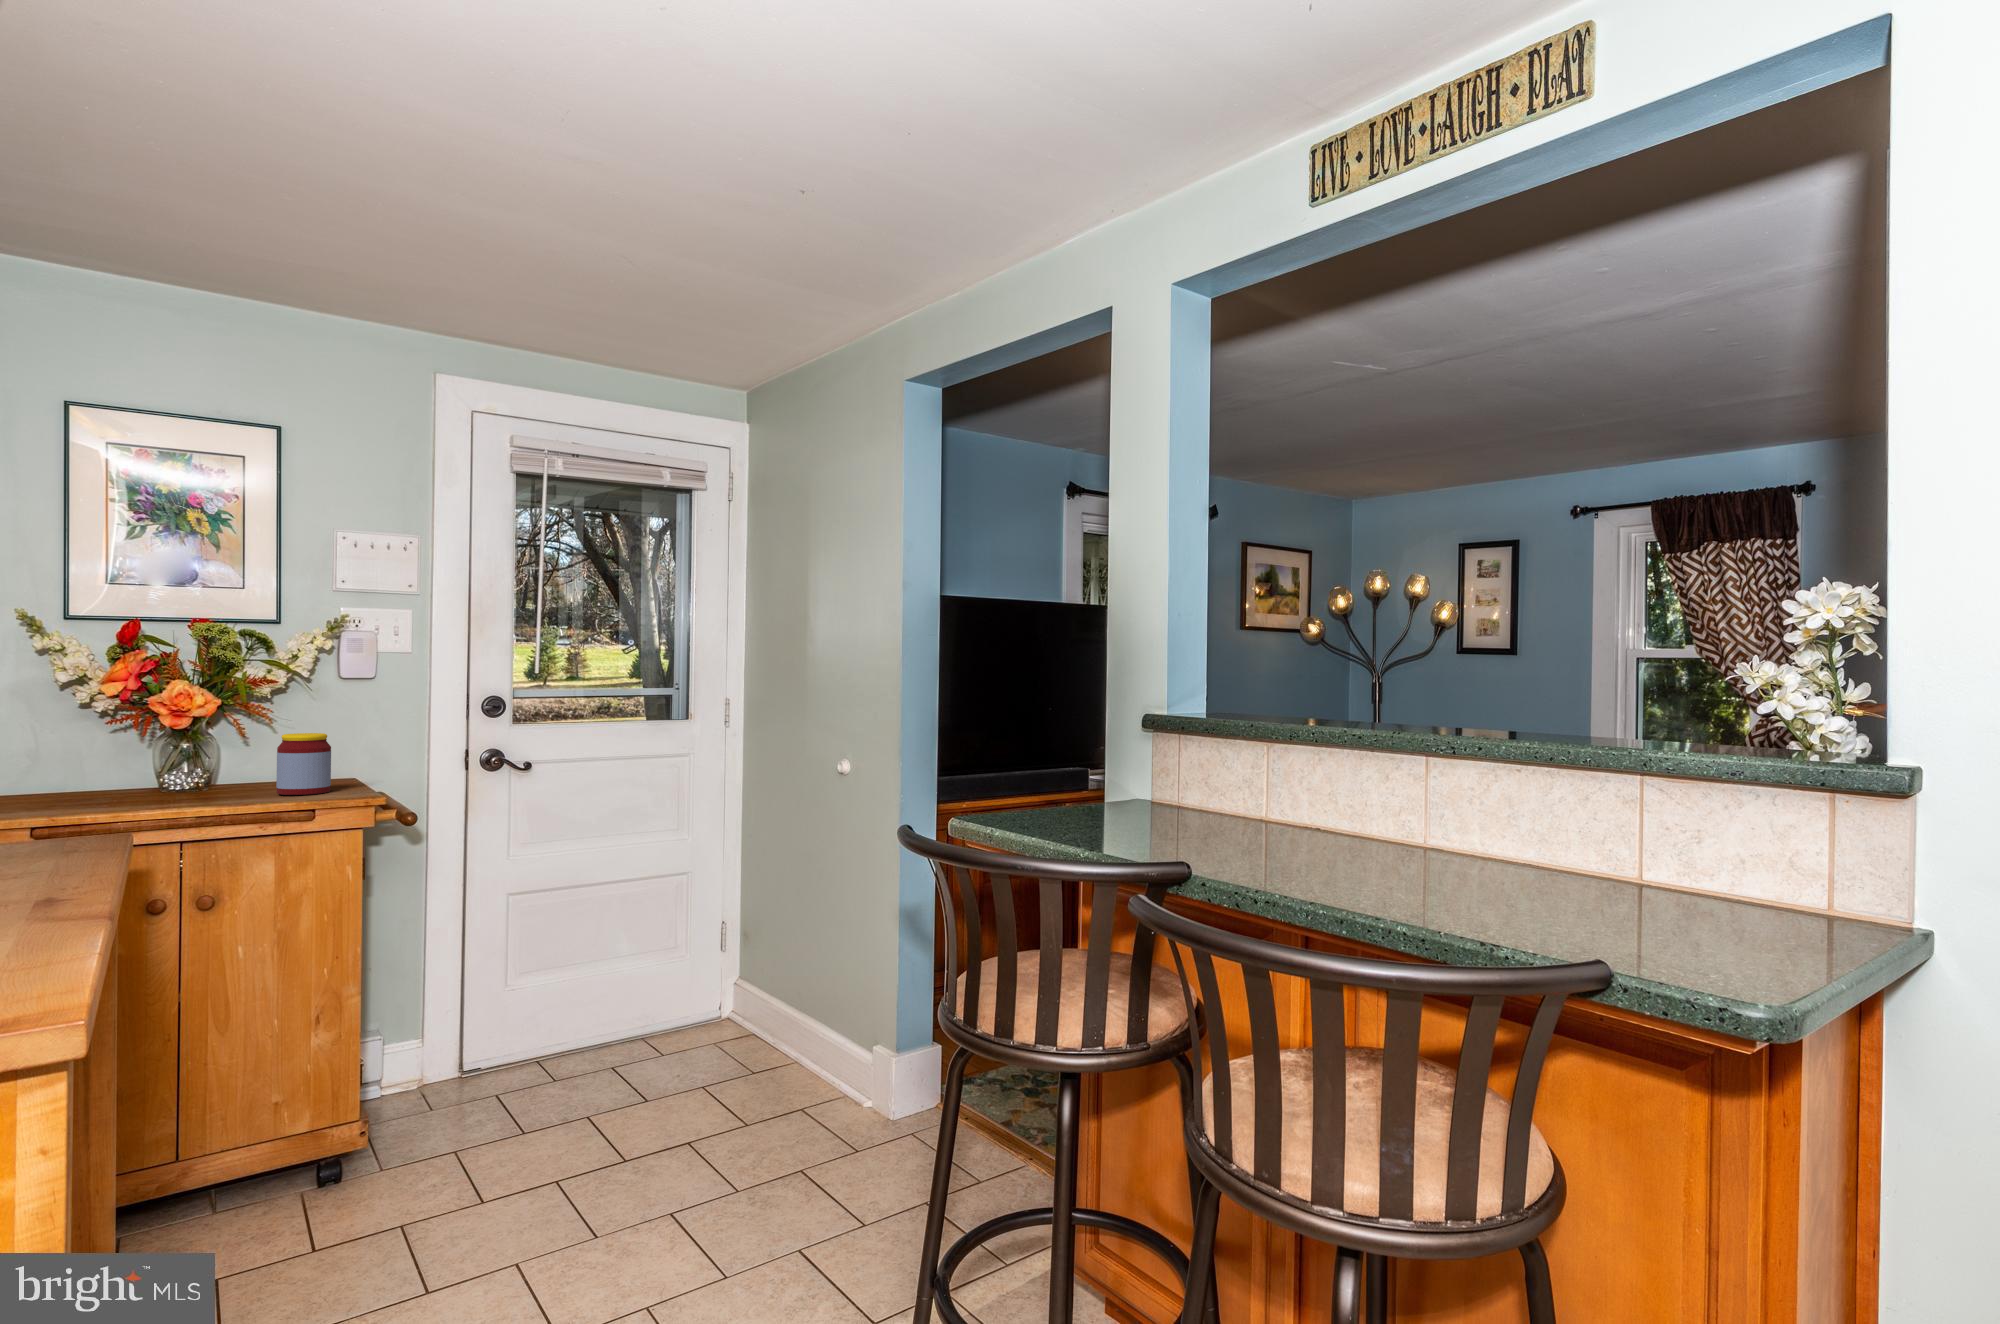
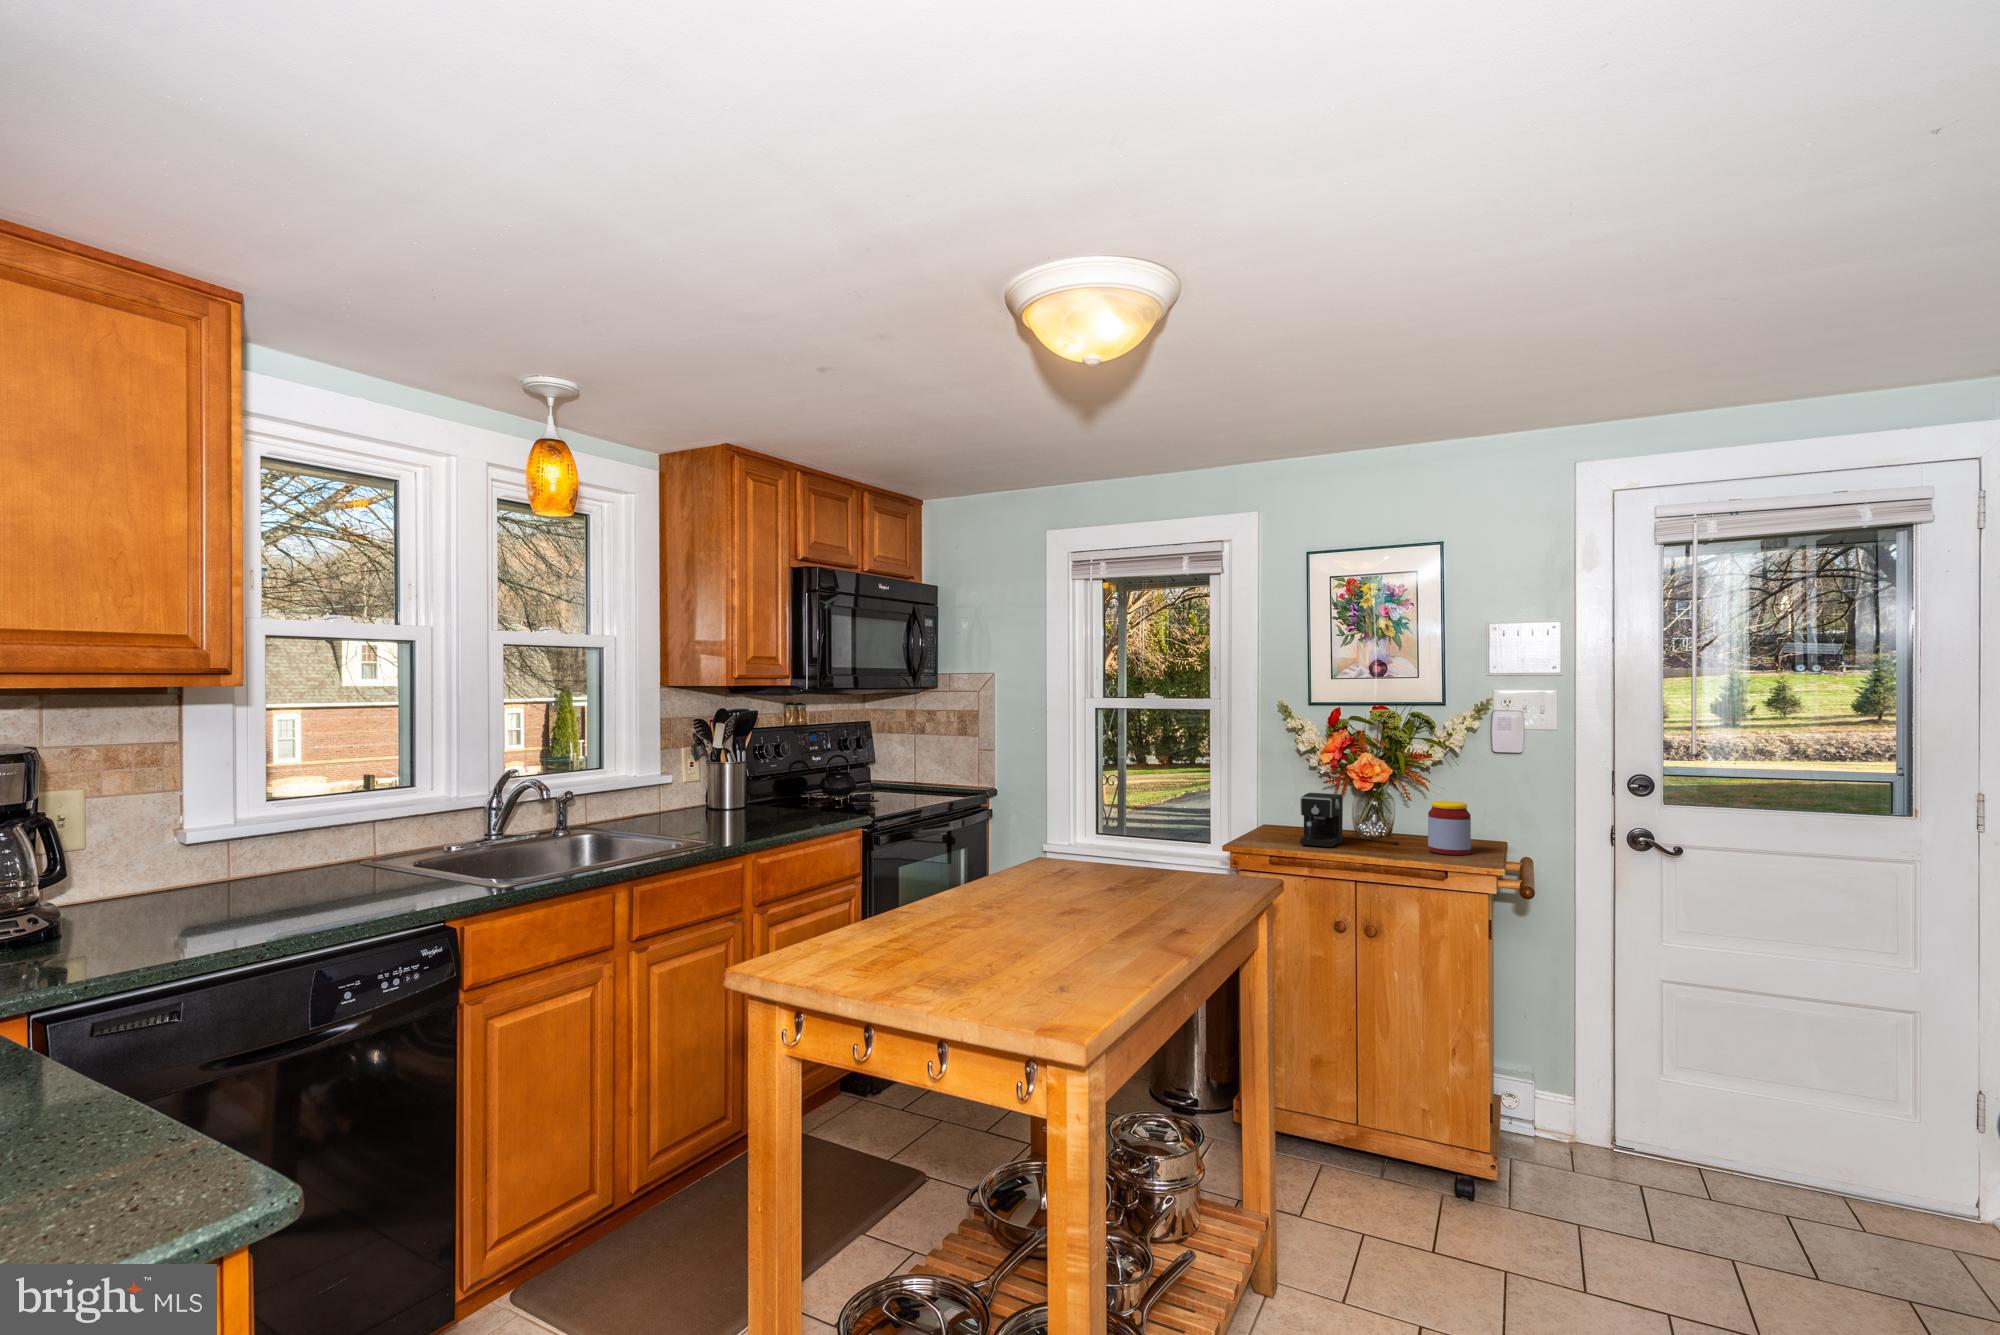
coffee maker: none [81,737,229,809] -> present [1300,793,1399,847]

